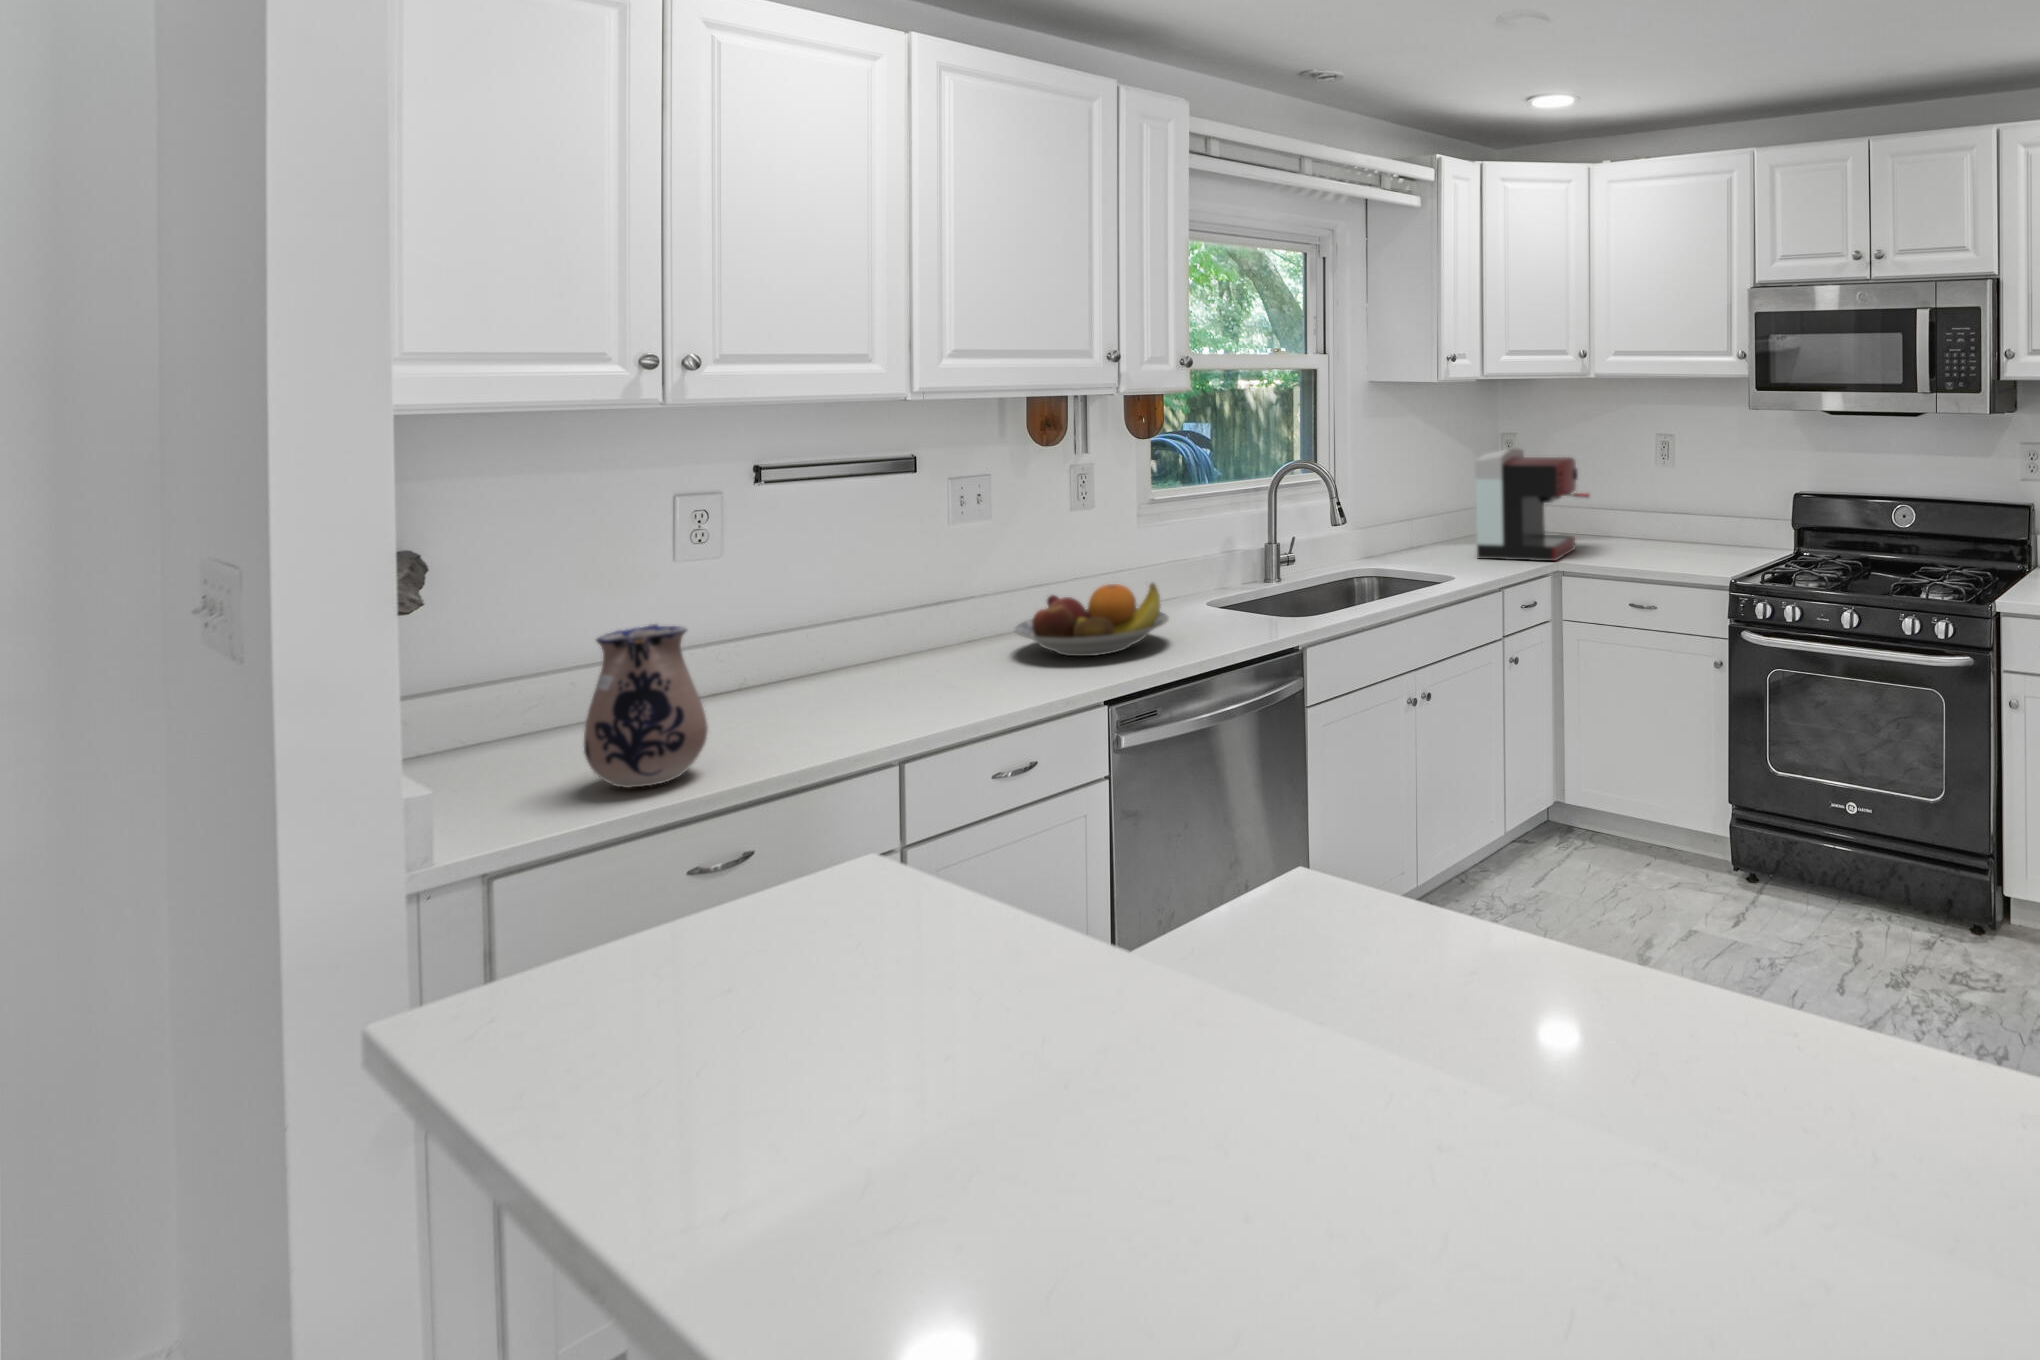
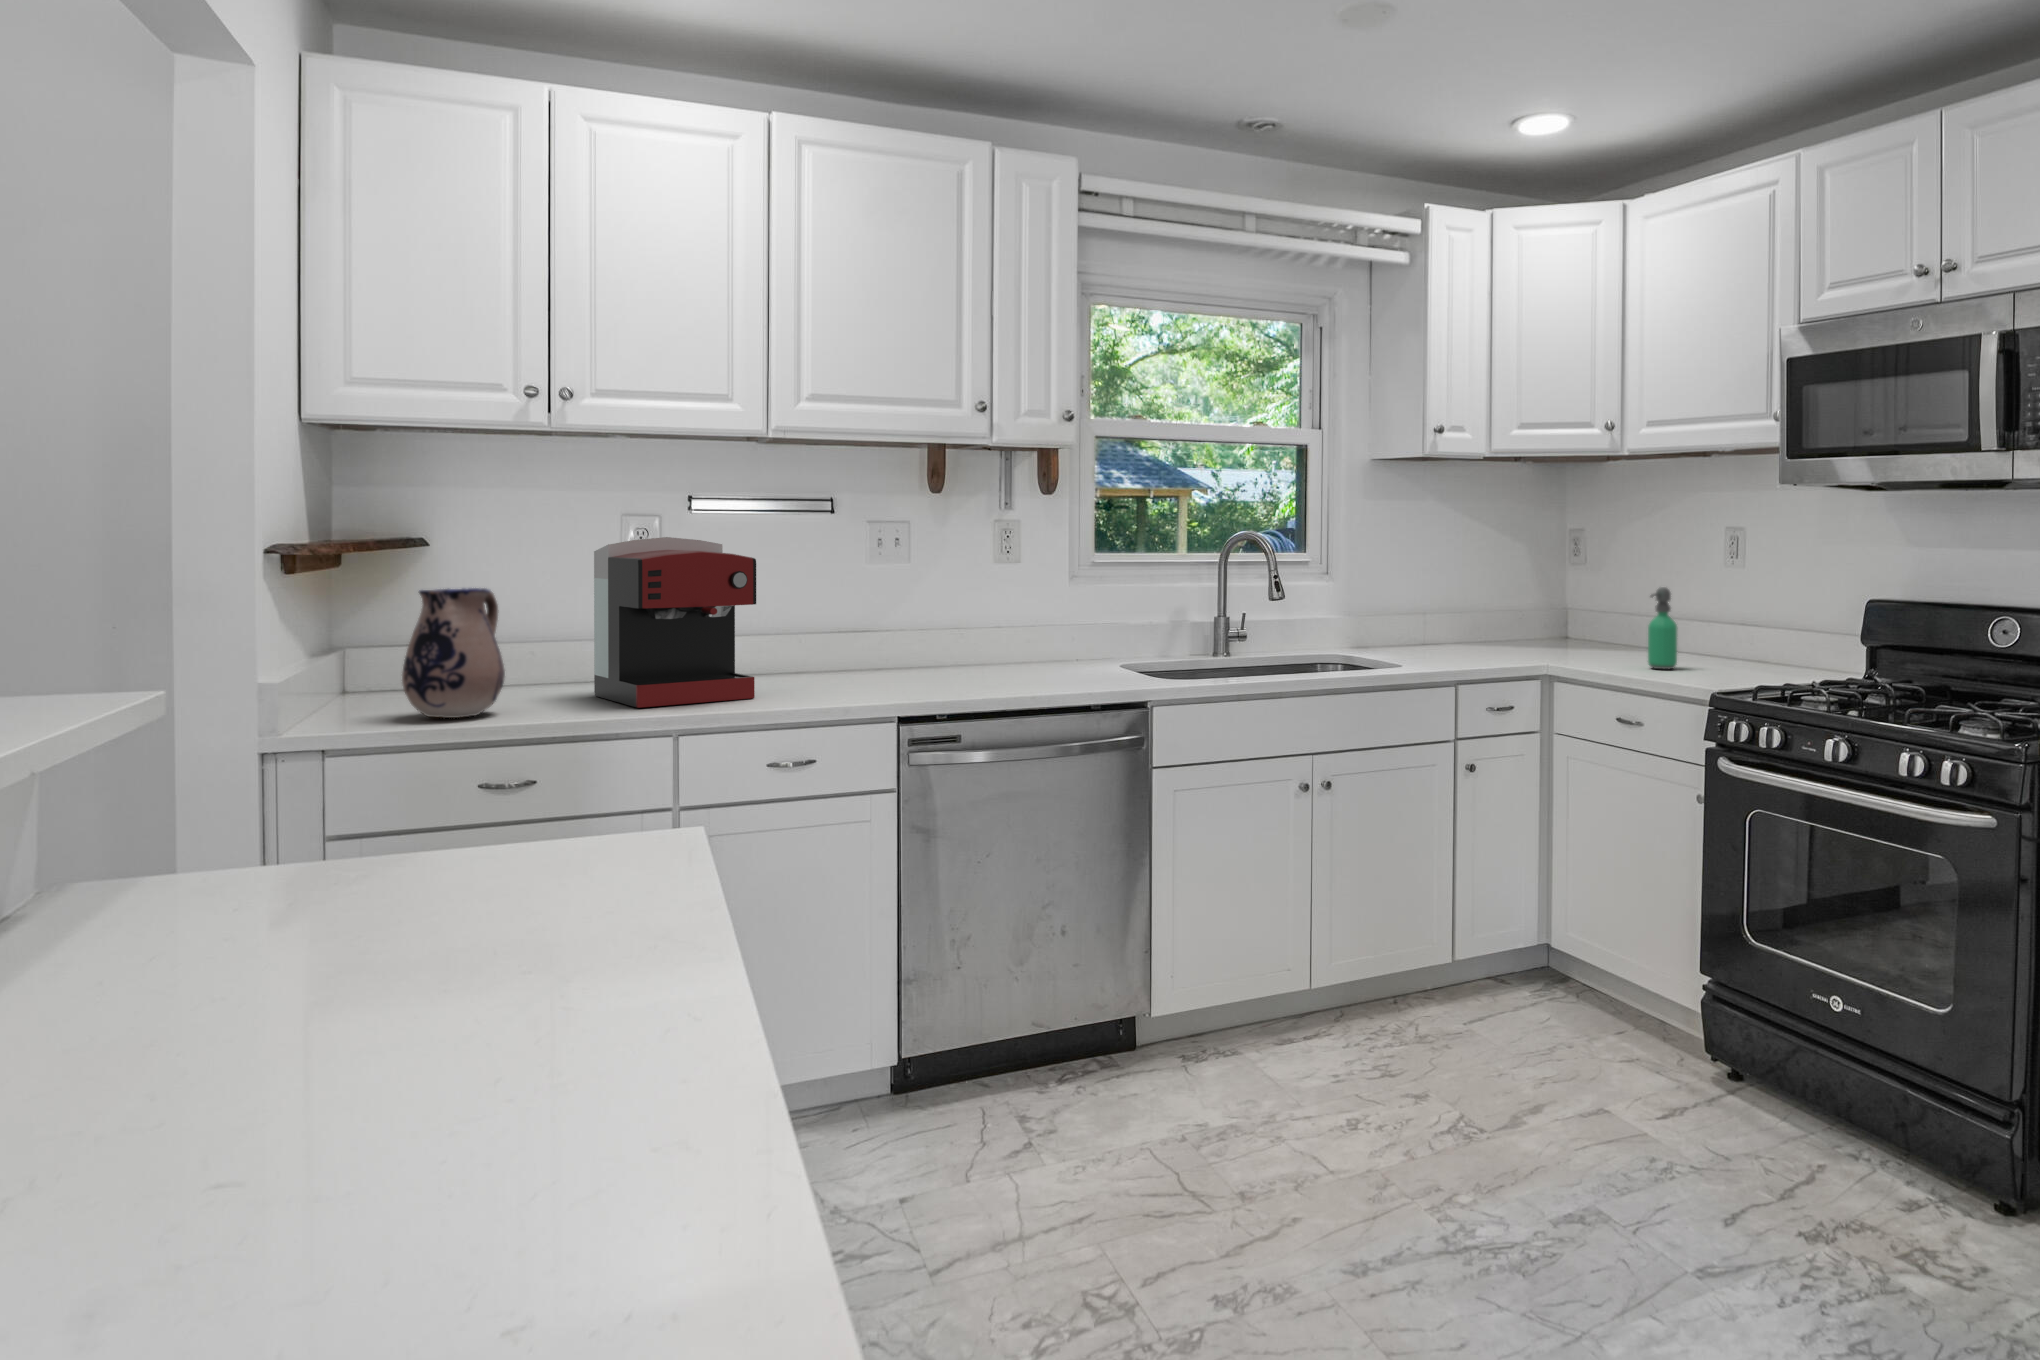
coffee maker: present [1475,449,1589,561] -> present [594,537,756,708]
soap dispenser: none [1627,487,1650,555] -> present [1648,587,1677,669]
fruit bowl: present [1014,583,1169,656] -> none [873,621,1022,686]

